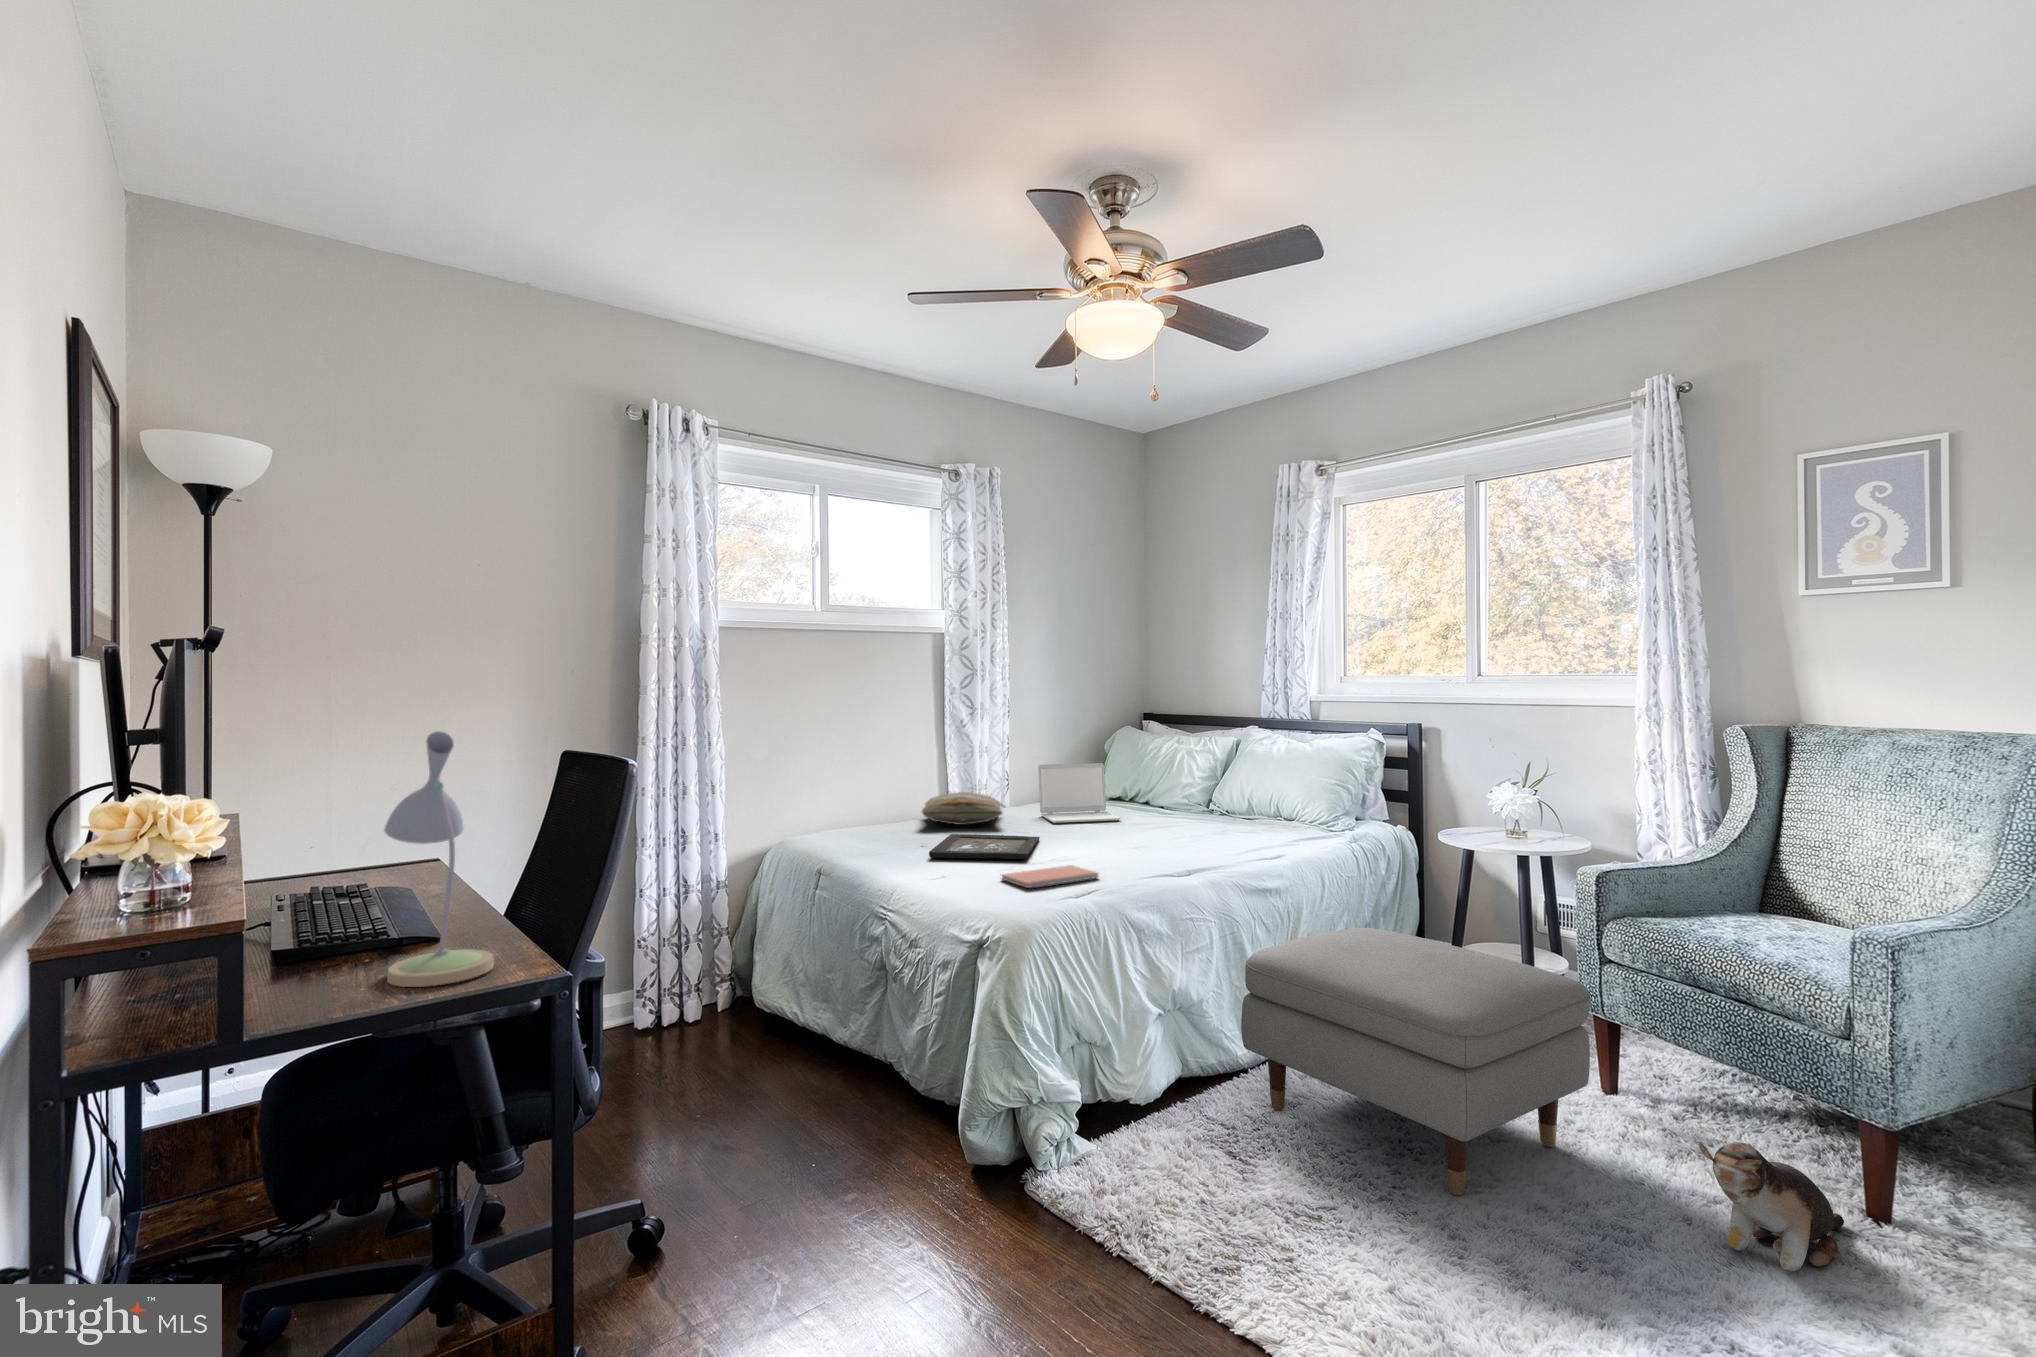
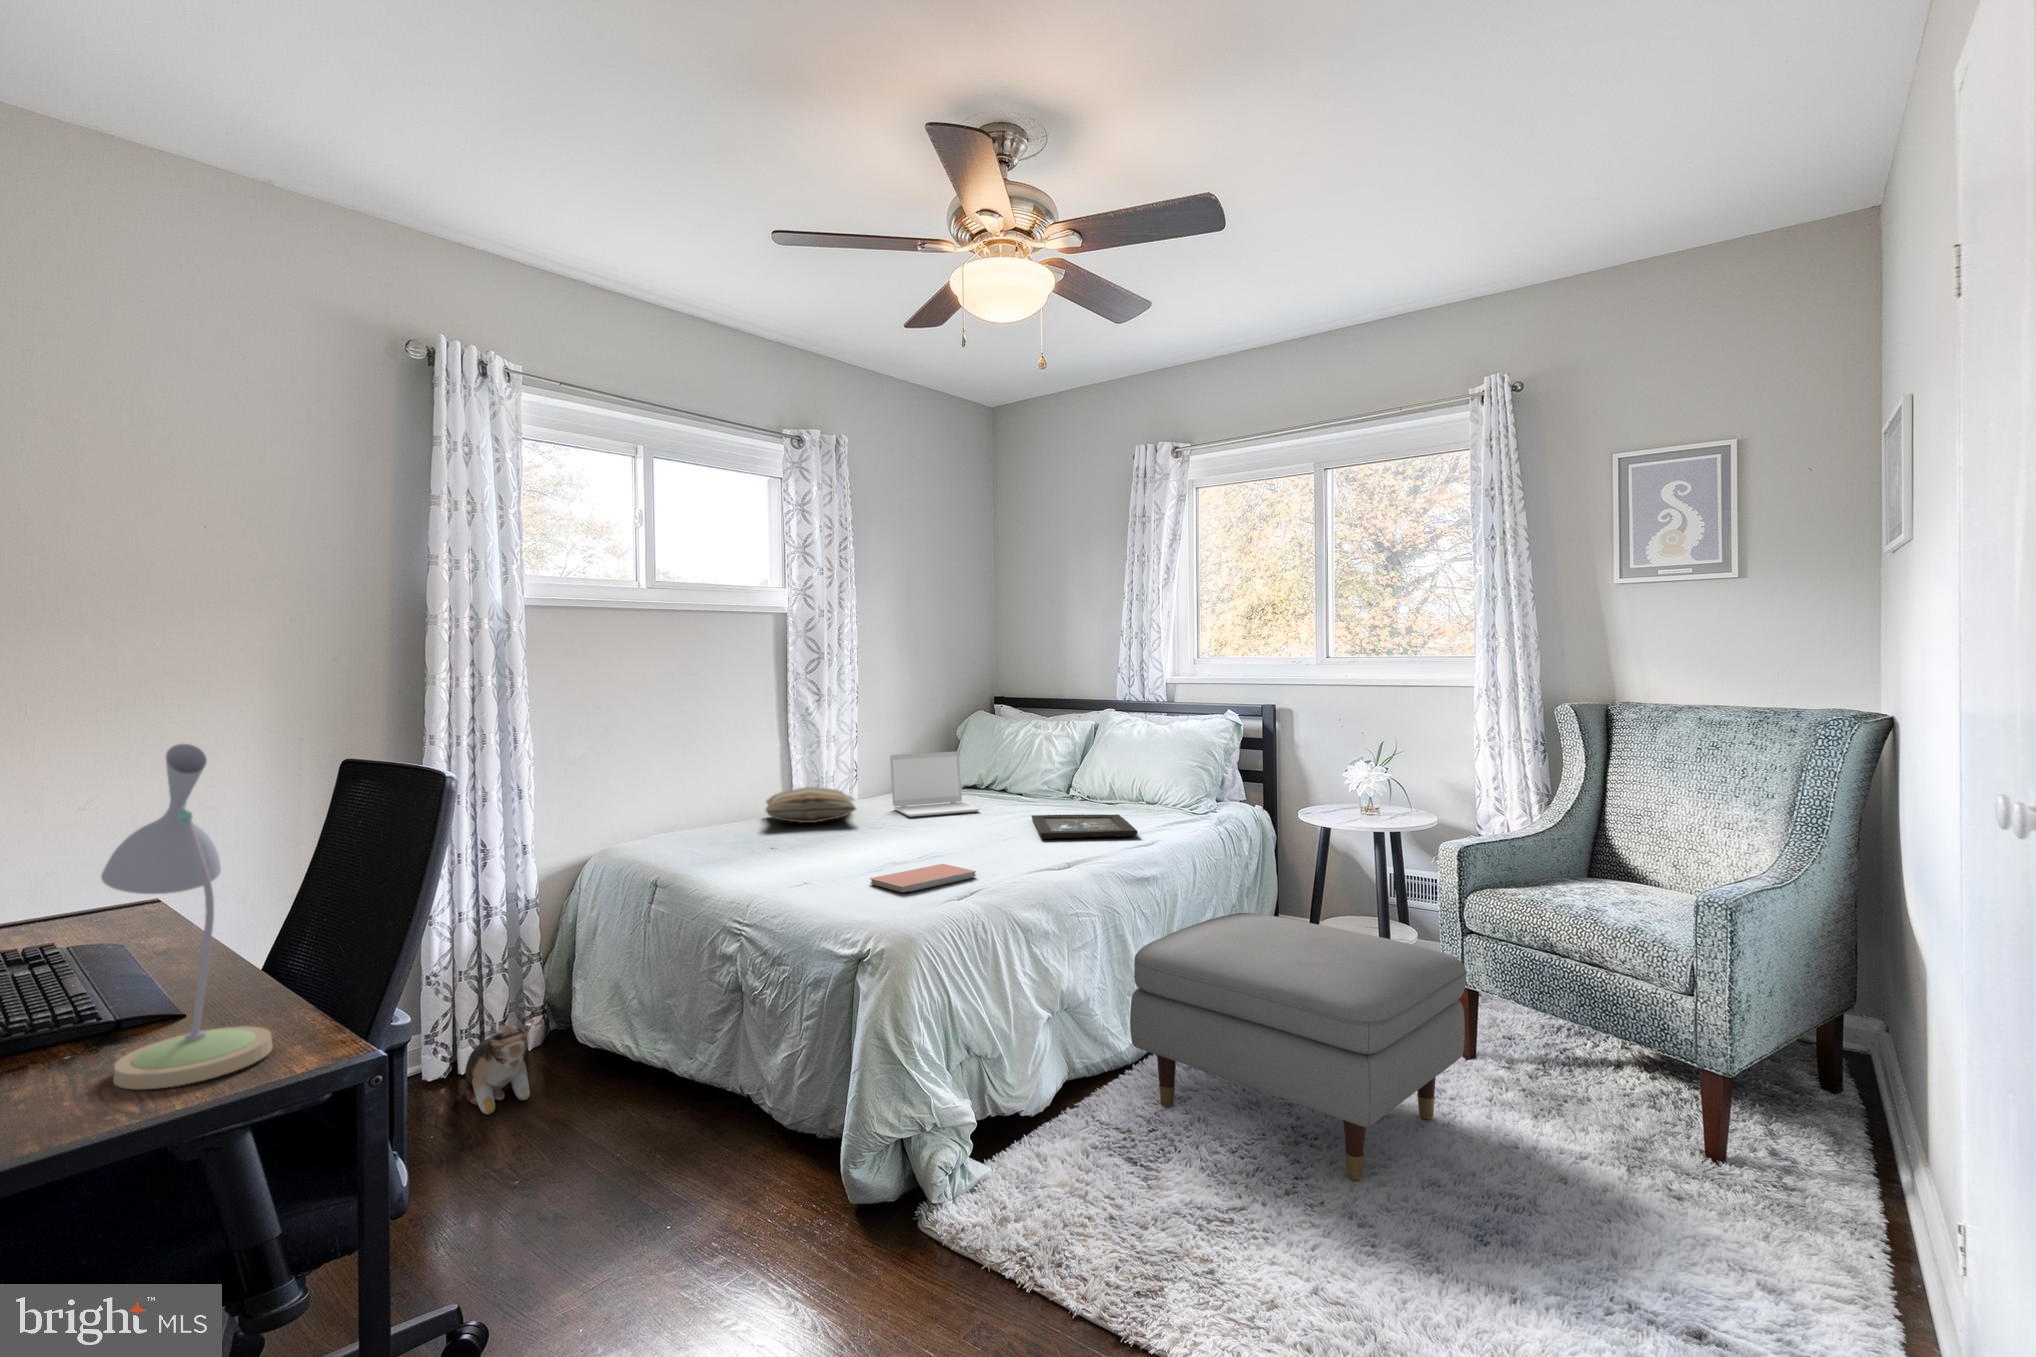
tray: present [929,834,1040,859] -> present [1031,814,1138,839]
plush toy: present [1699,1142,1844,1271] -> present [465,1025,532,1114]

